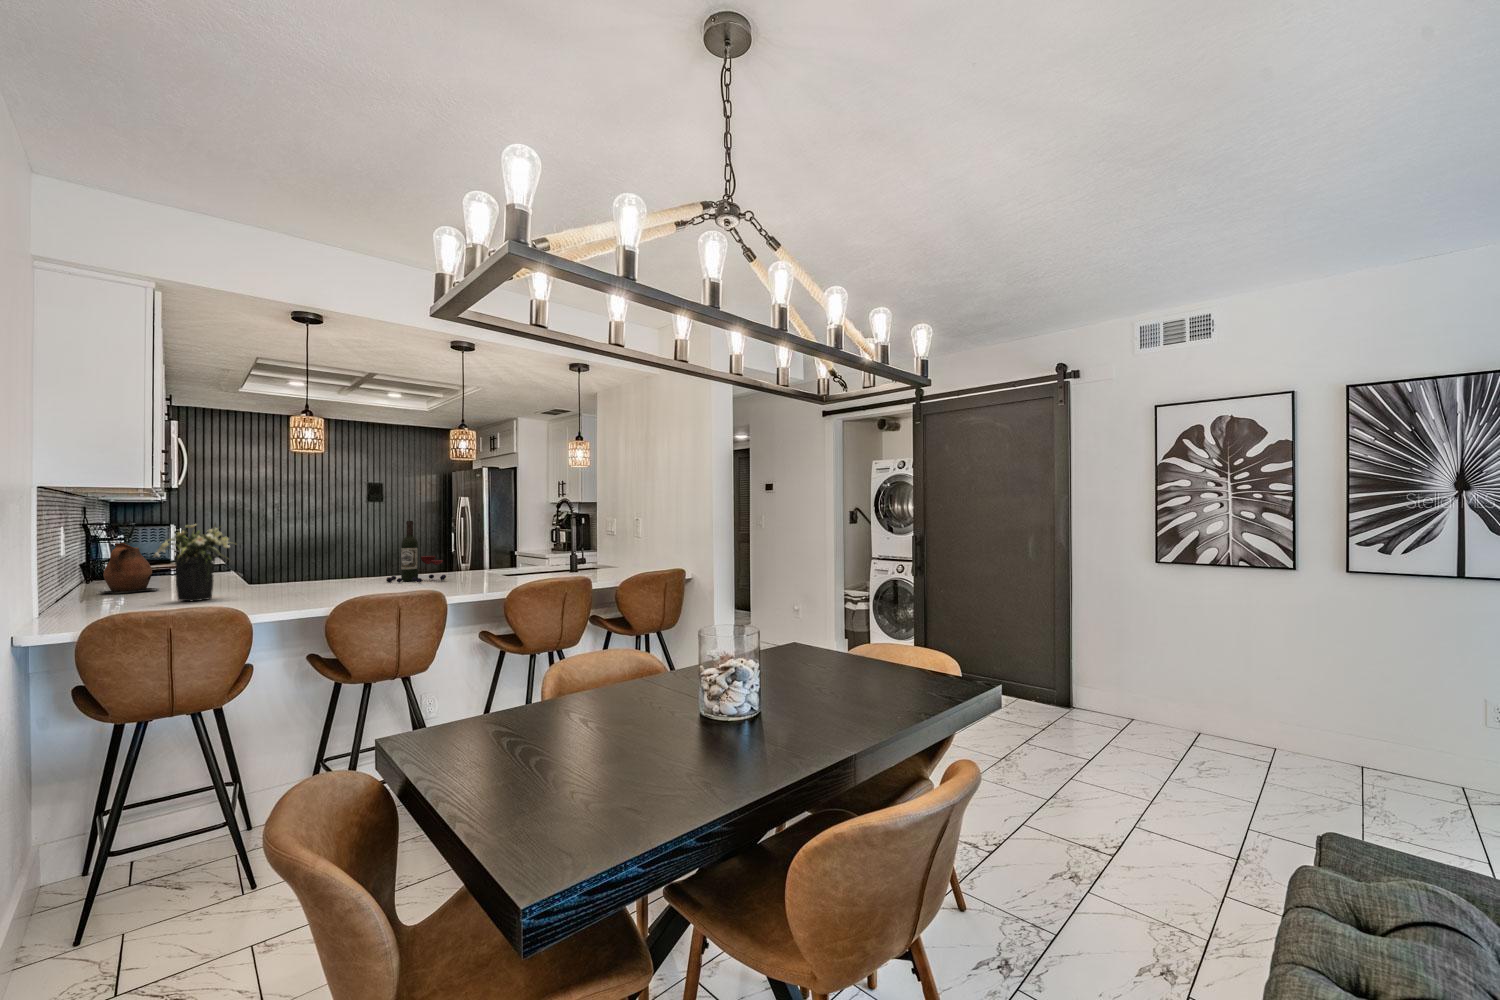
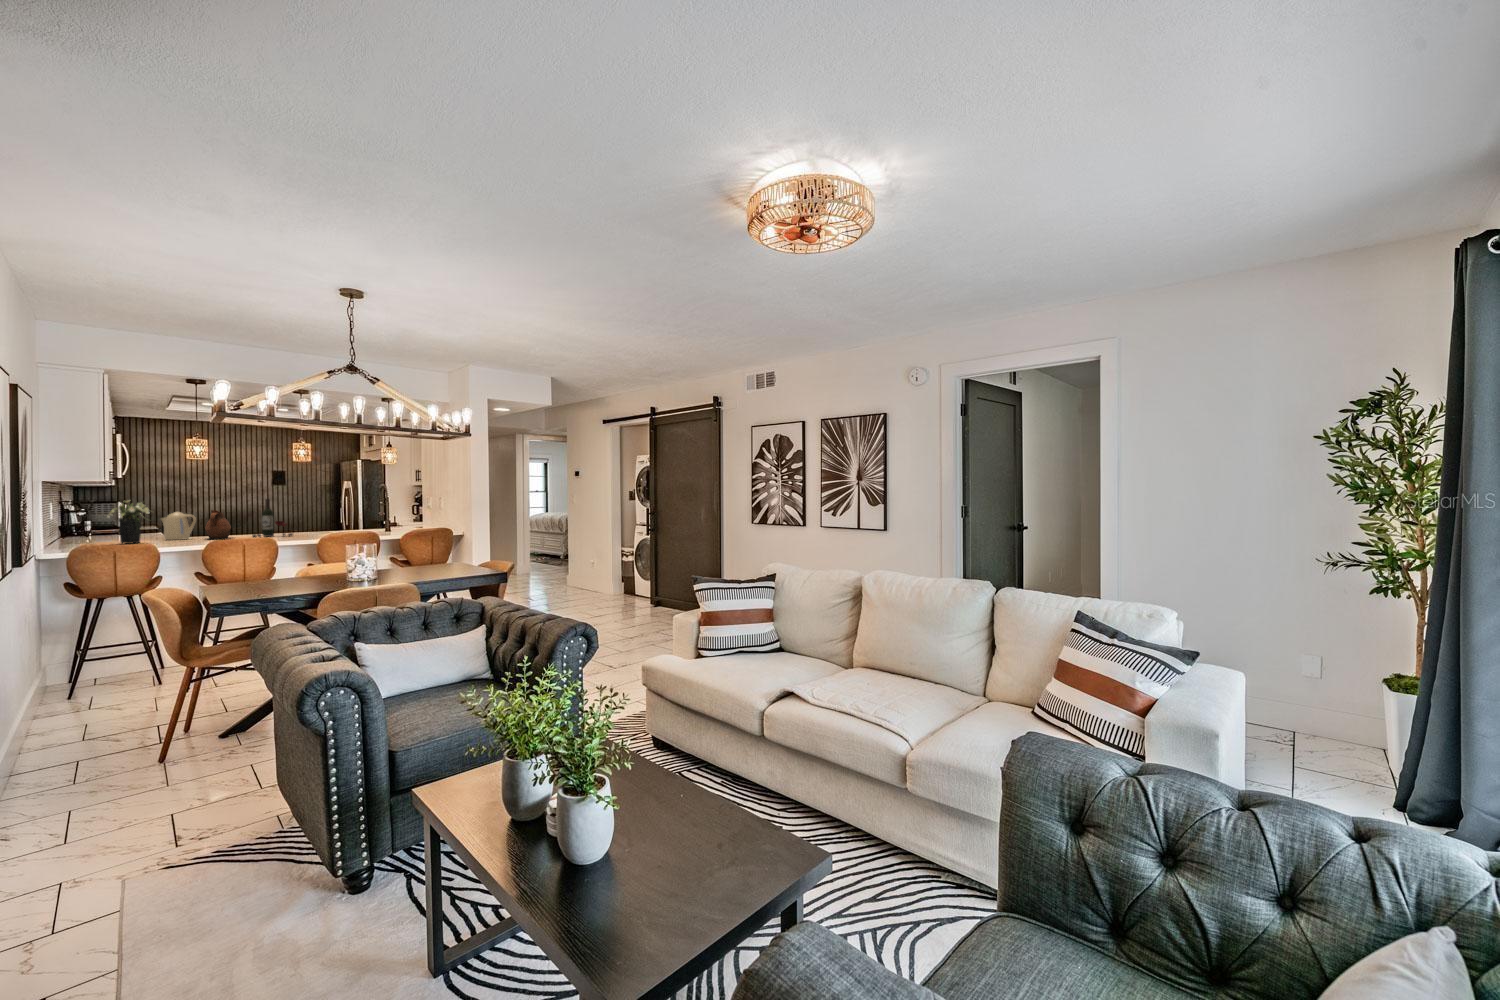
kettle: none [243,542,300,589] -> present [161,512,196,540]
ceramic pitcher: present [100,543,158,593] -> present [205,510,231,539]

